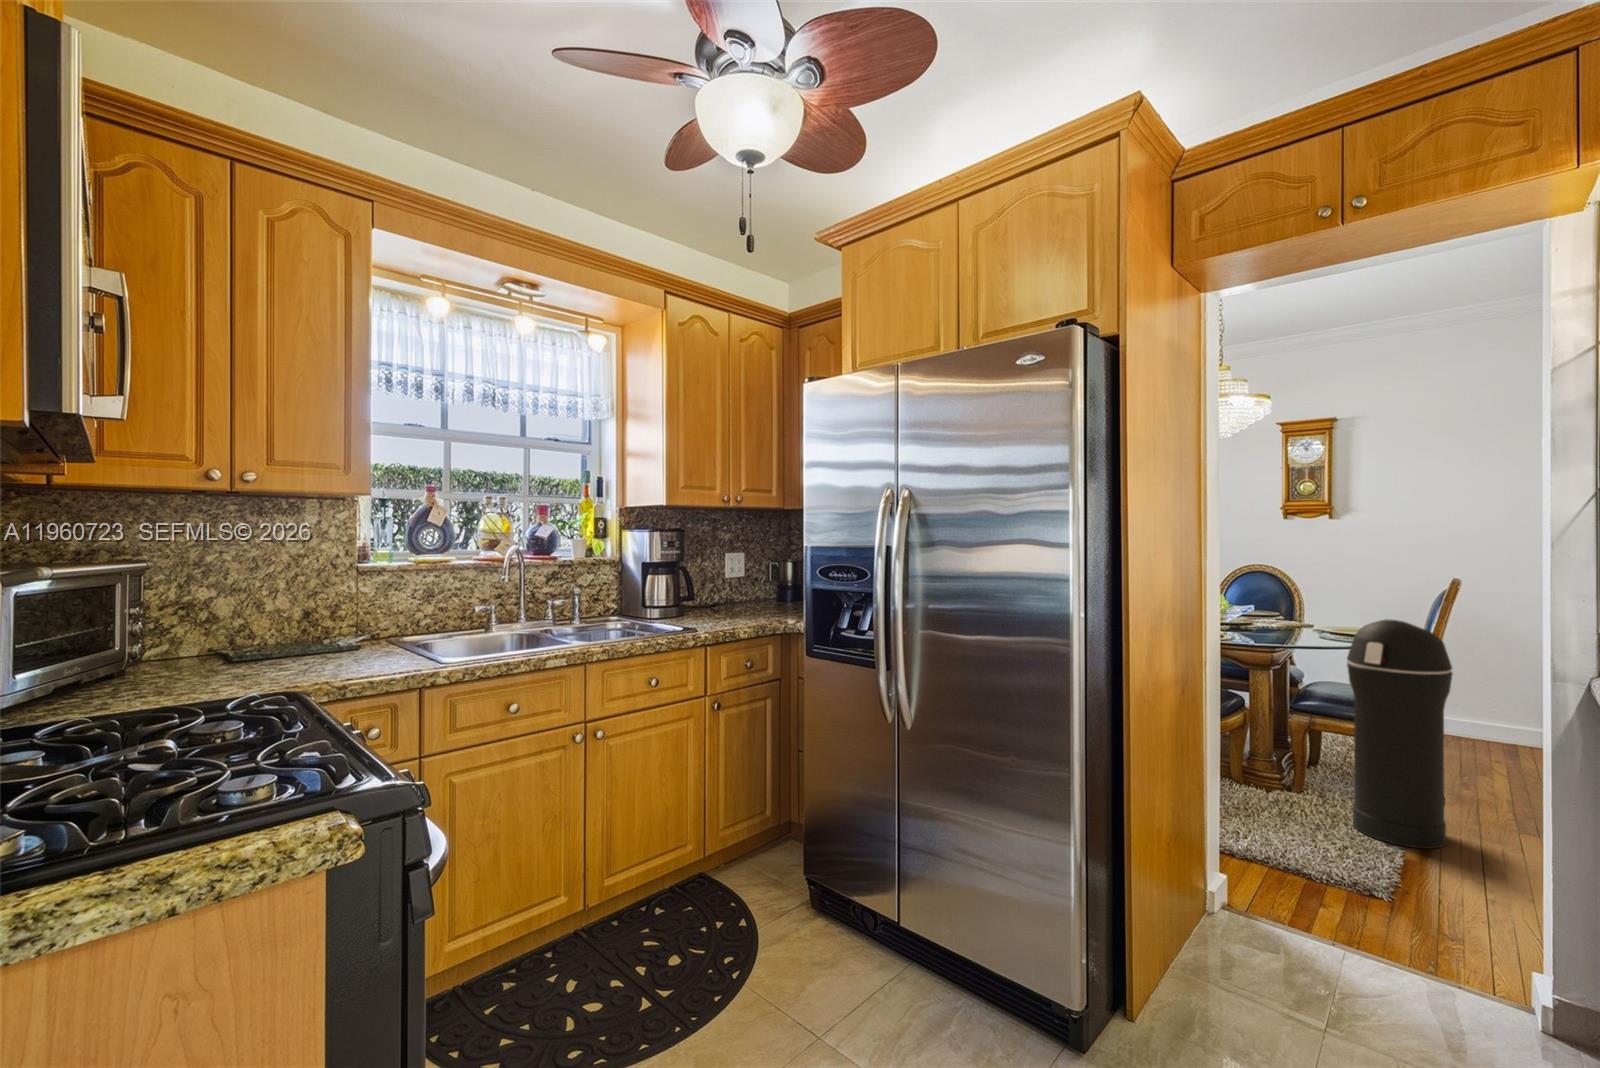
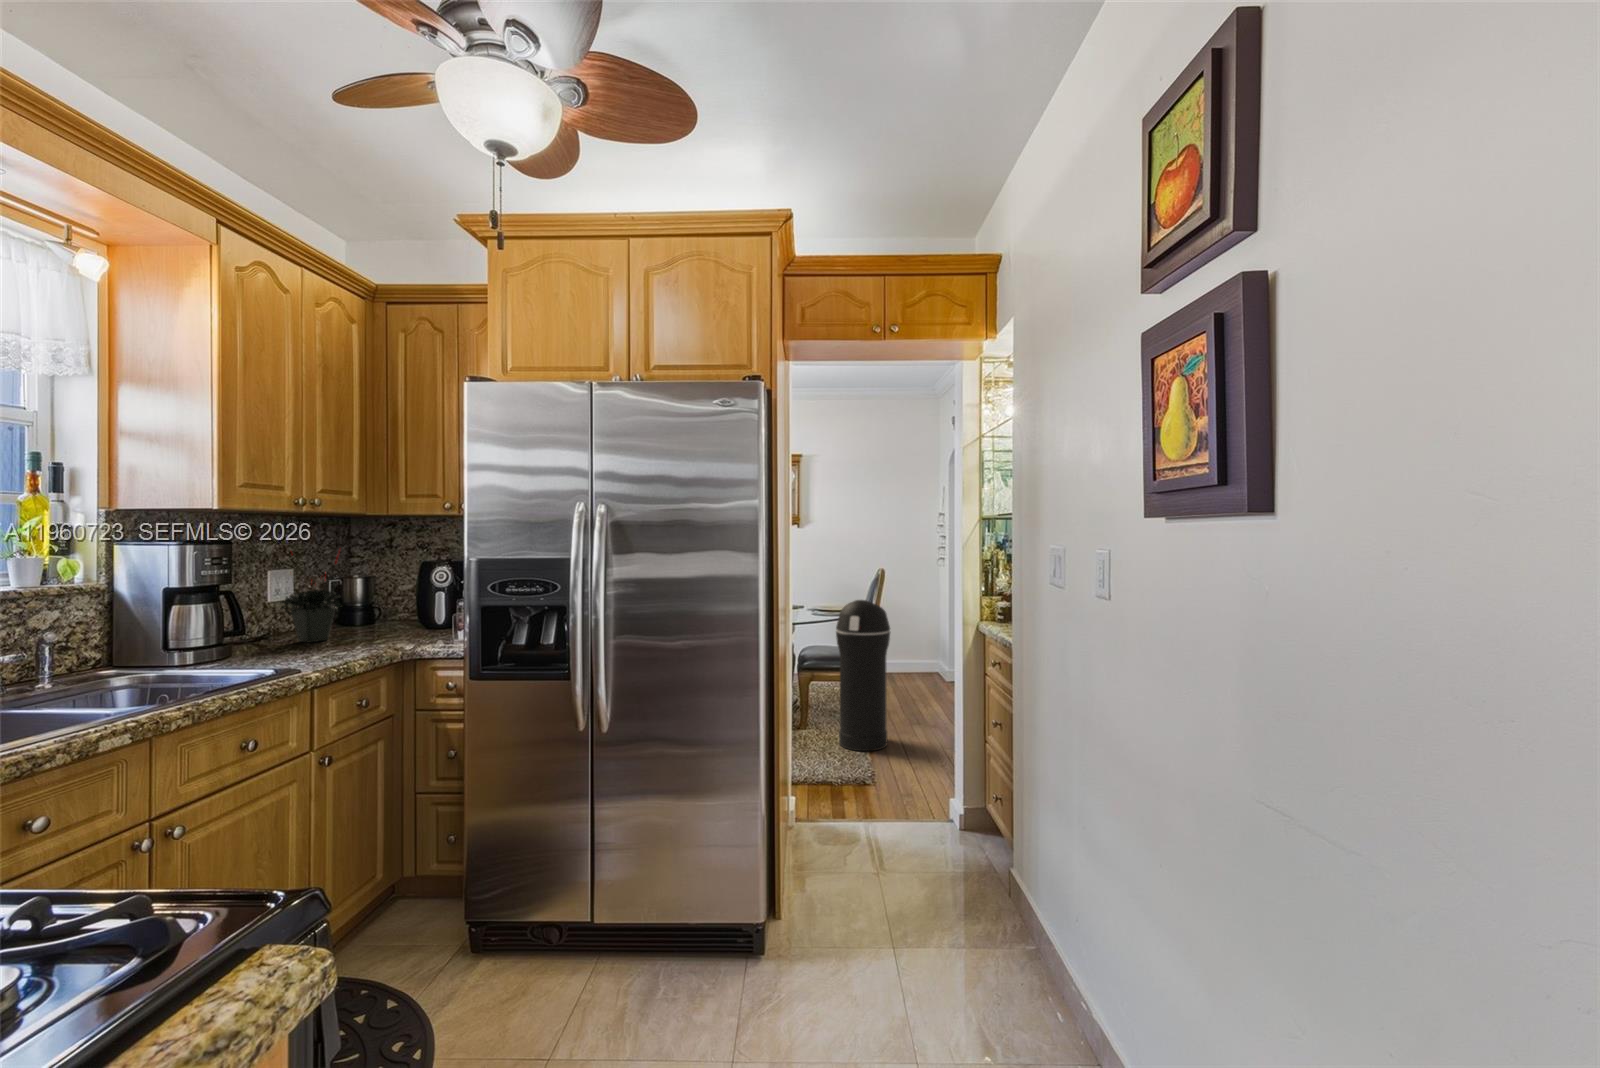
potted plant: none [723,534,764,612] -> present [281,551,340,642]

